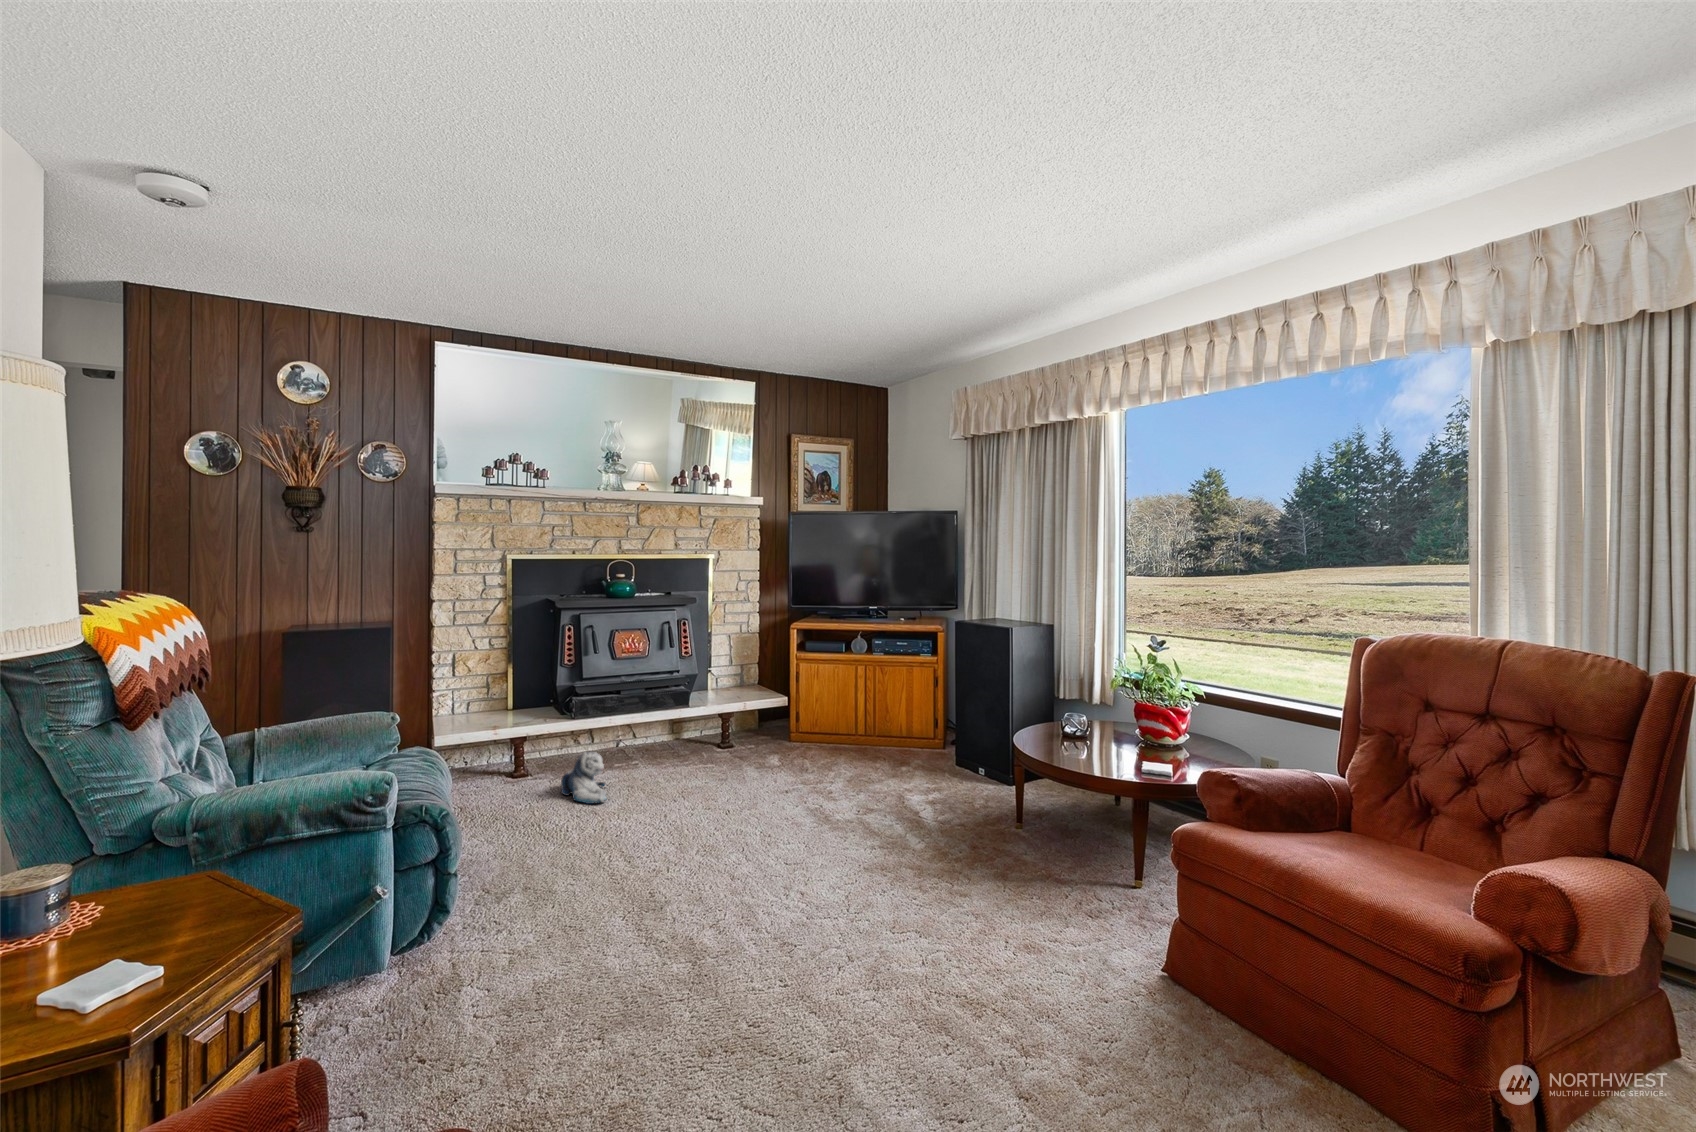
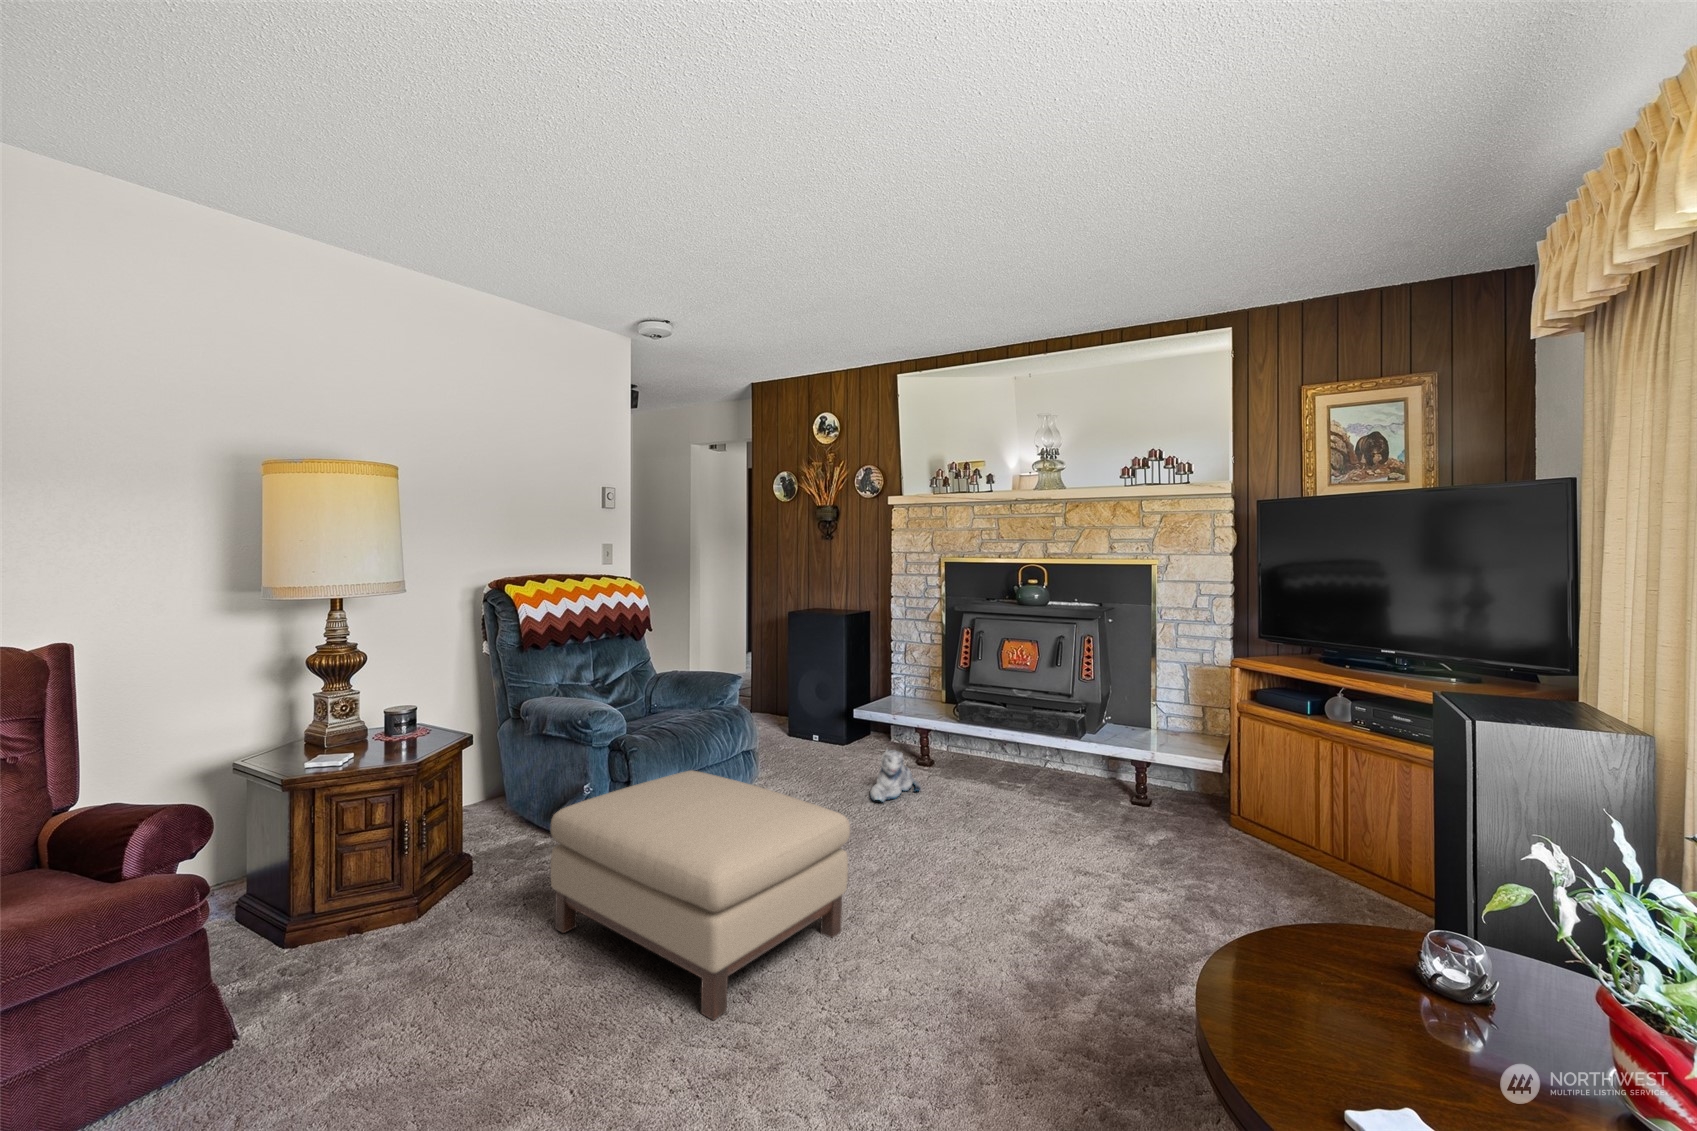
ottoman: none [622,763,882,959] -> present [551,770,850,1020]

